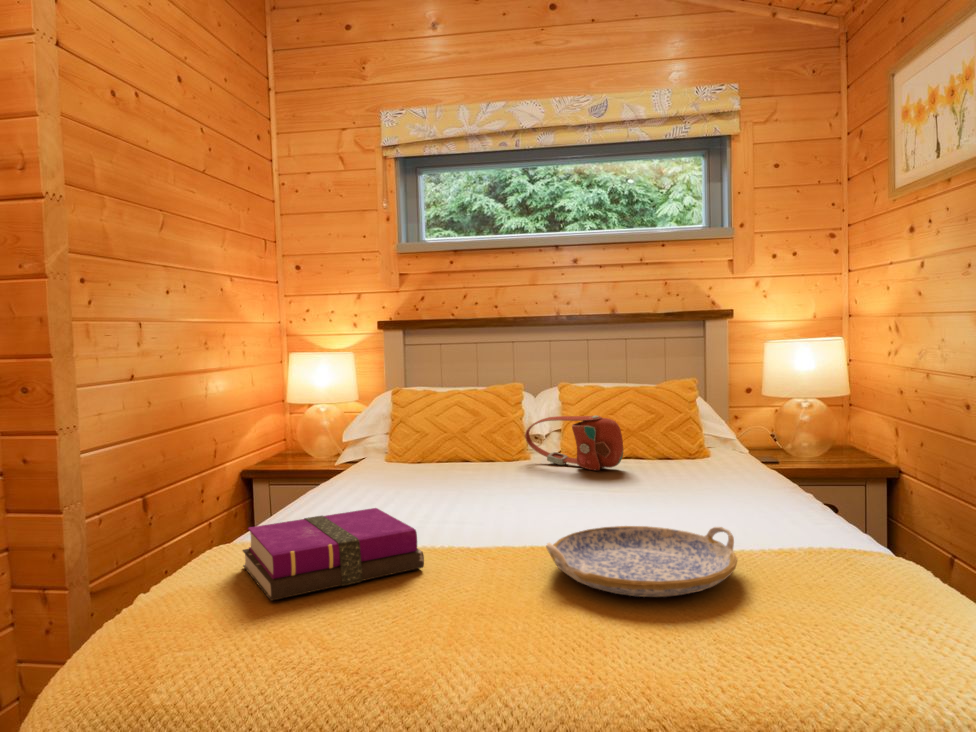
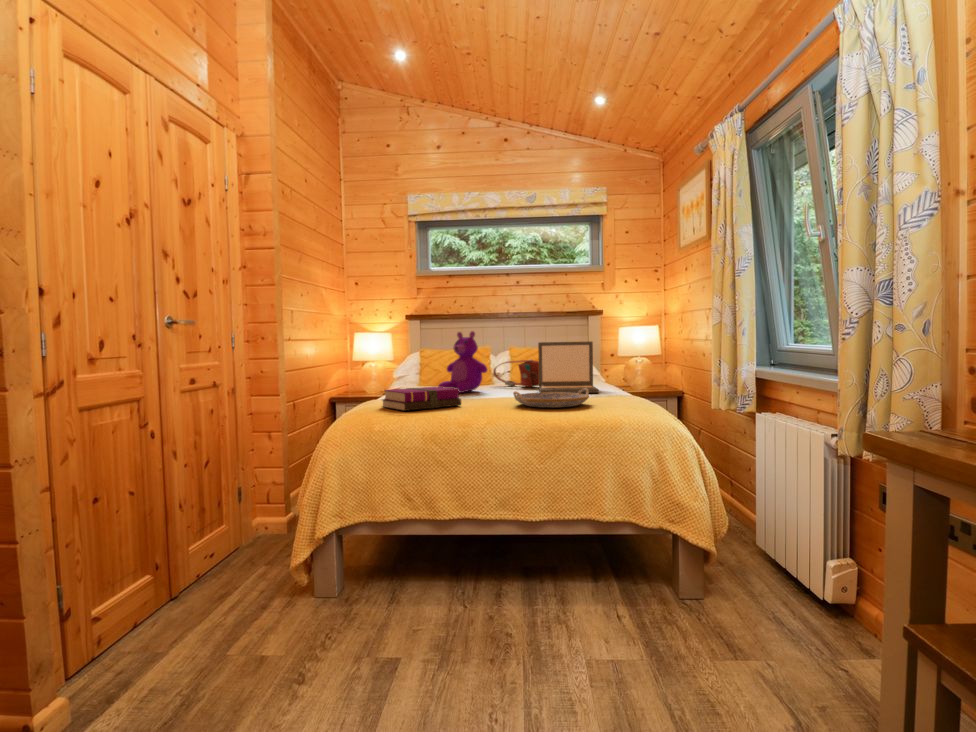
teddy bear: none [408,366,507,495] -> present [438,331,487,393]
laptop: none [611,385,744,505] -> present [538,341,599,393]

